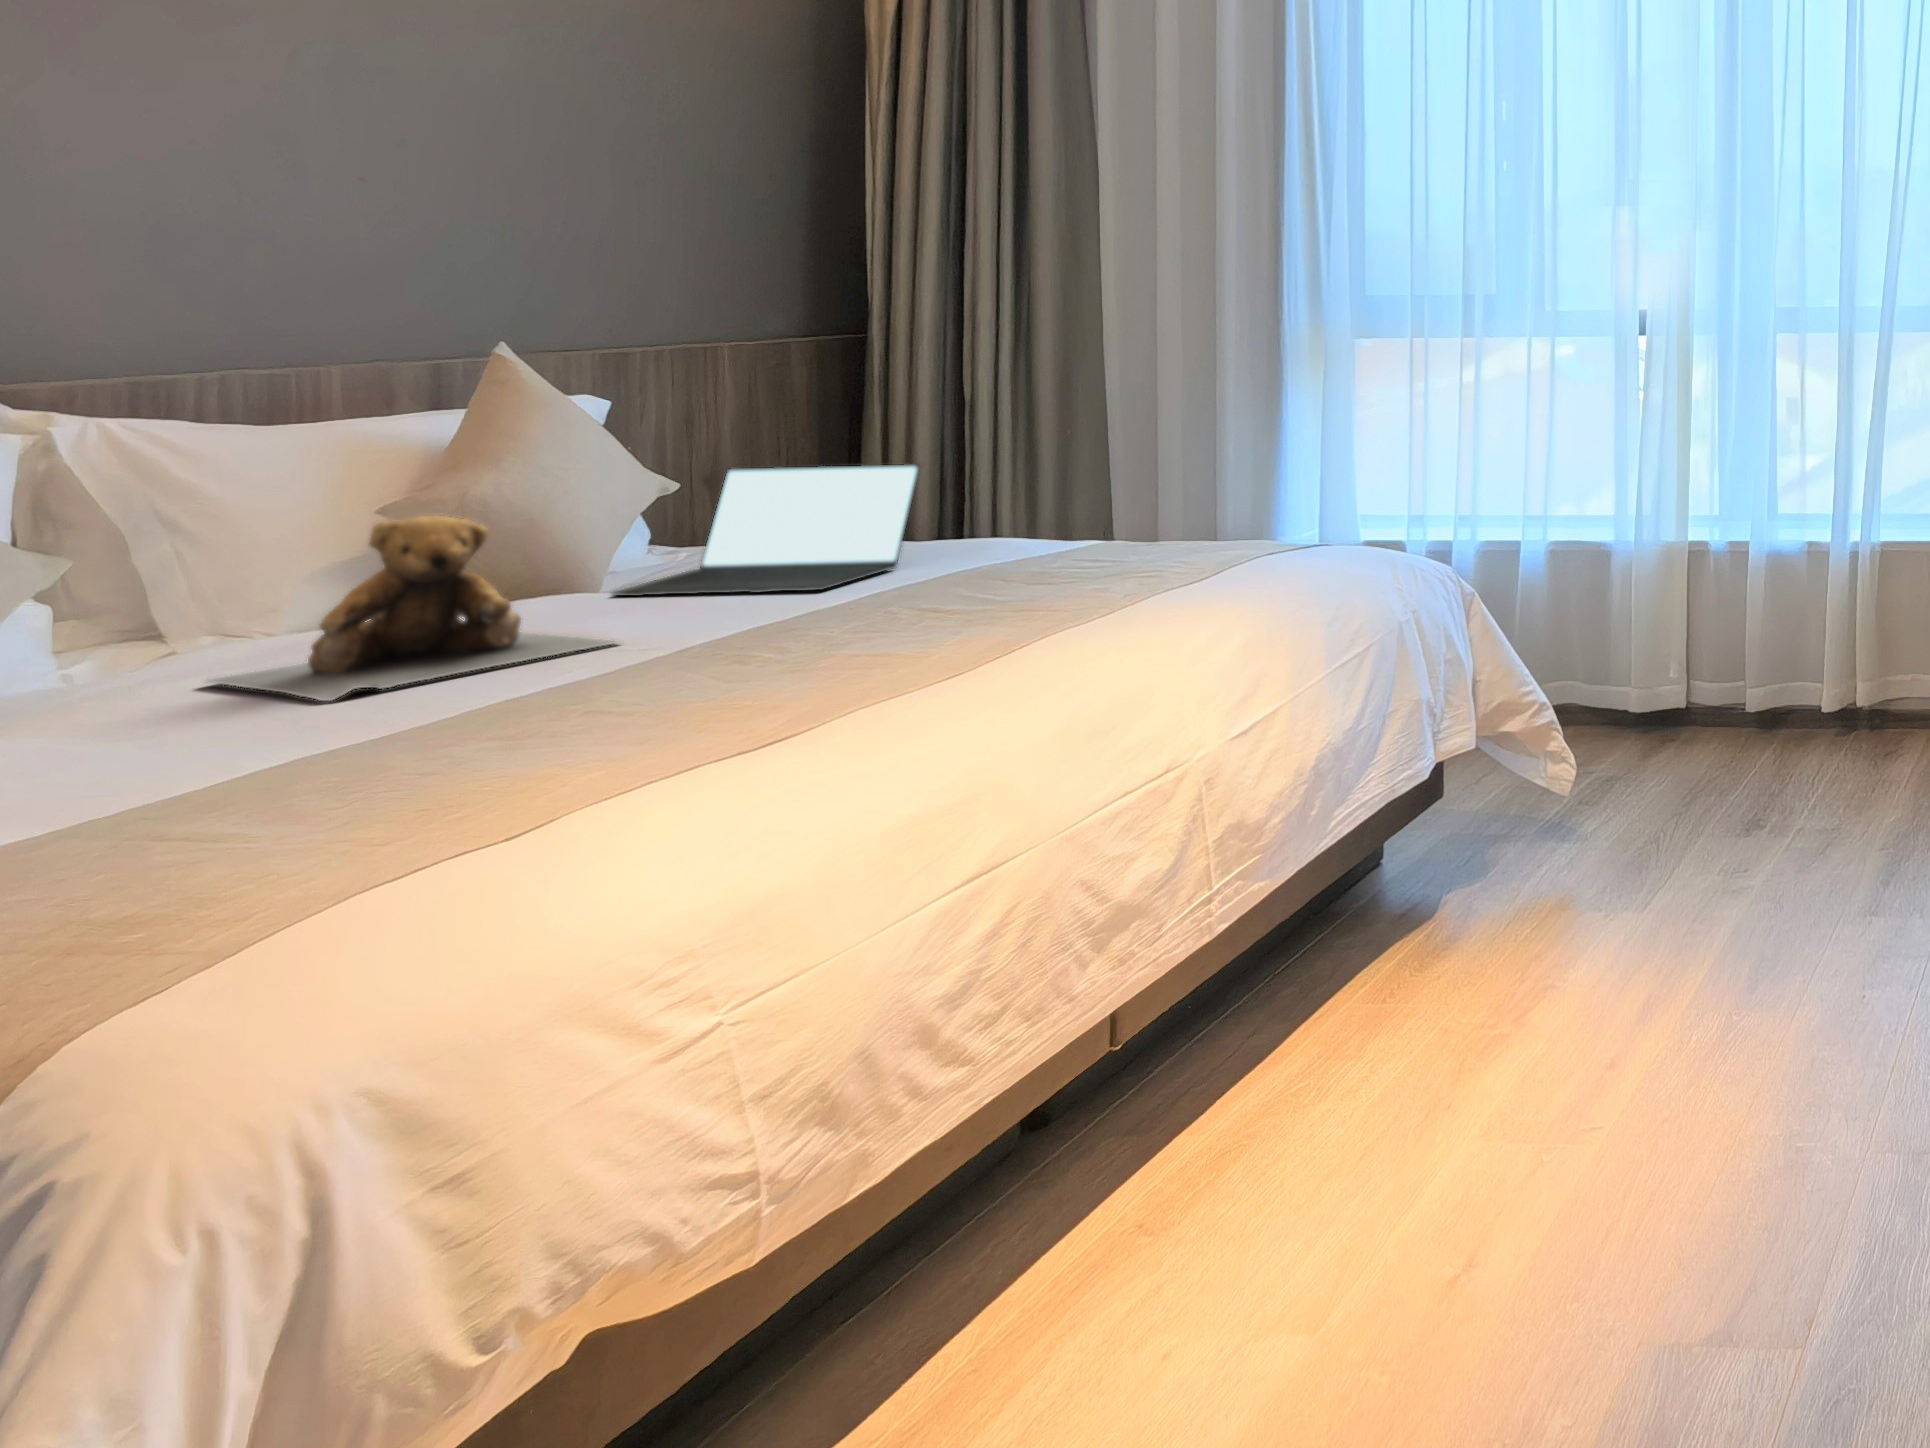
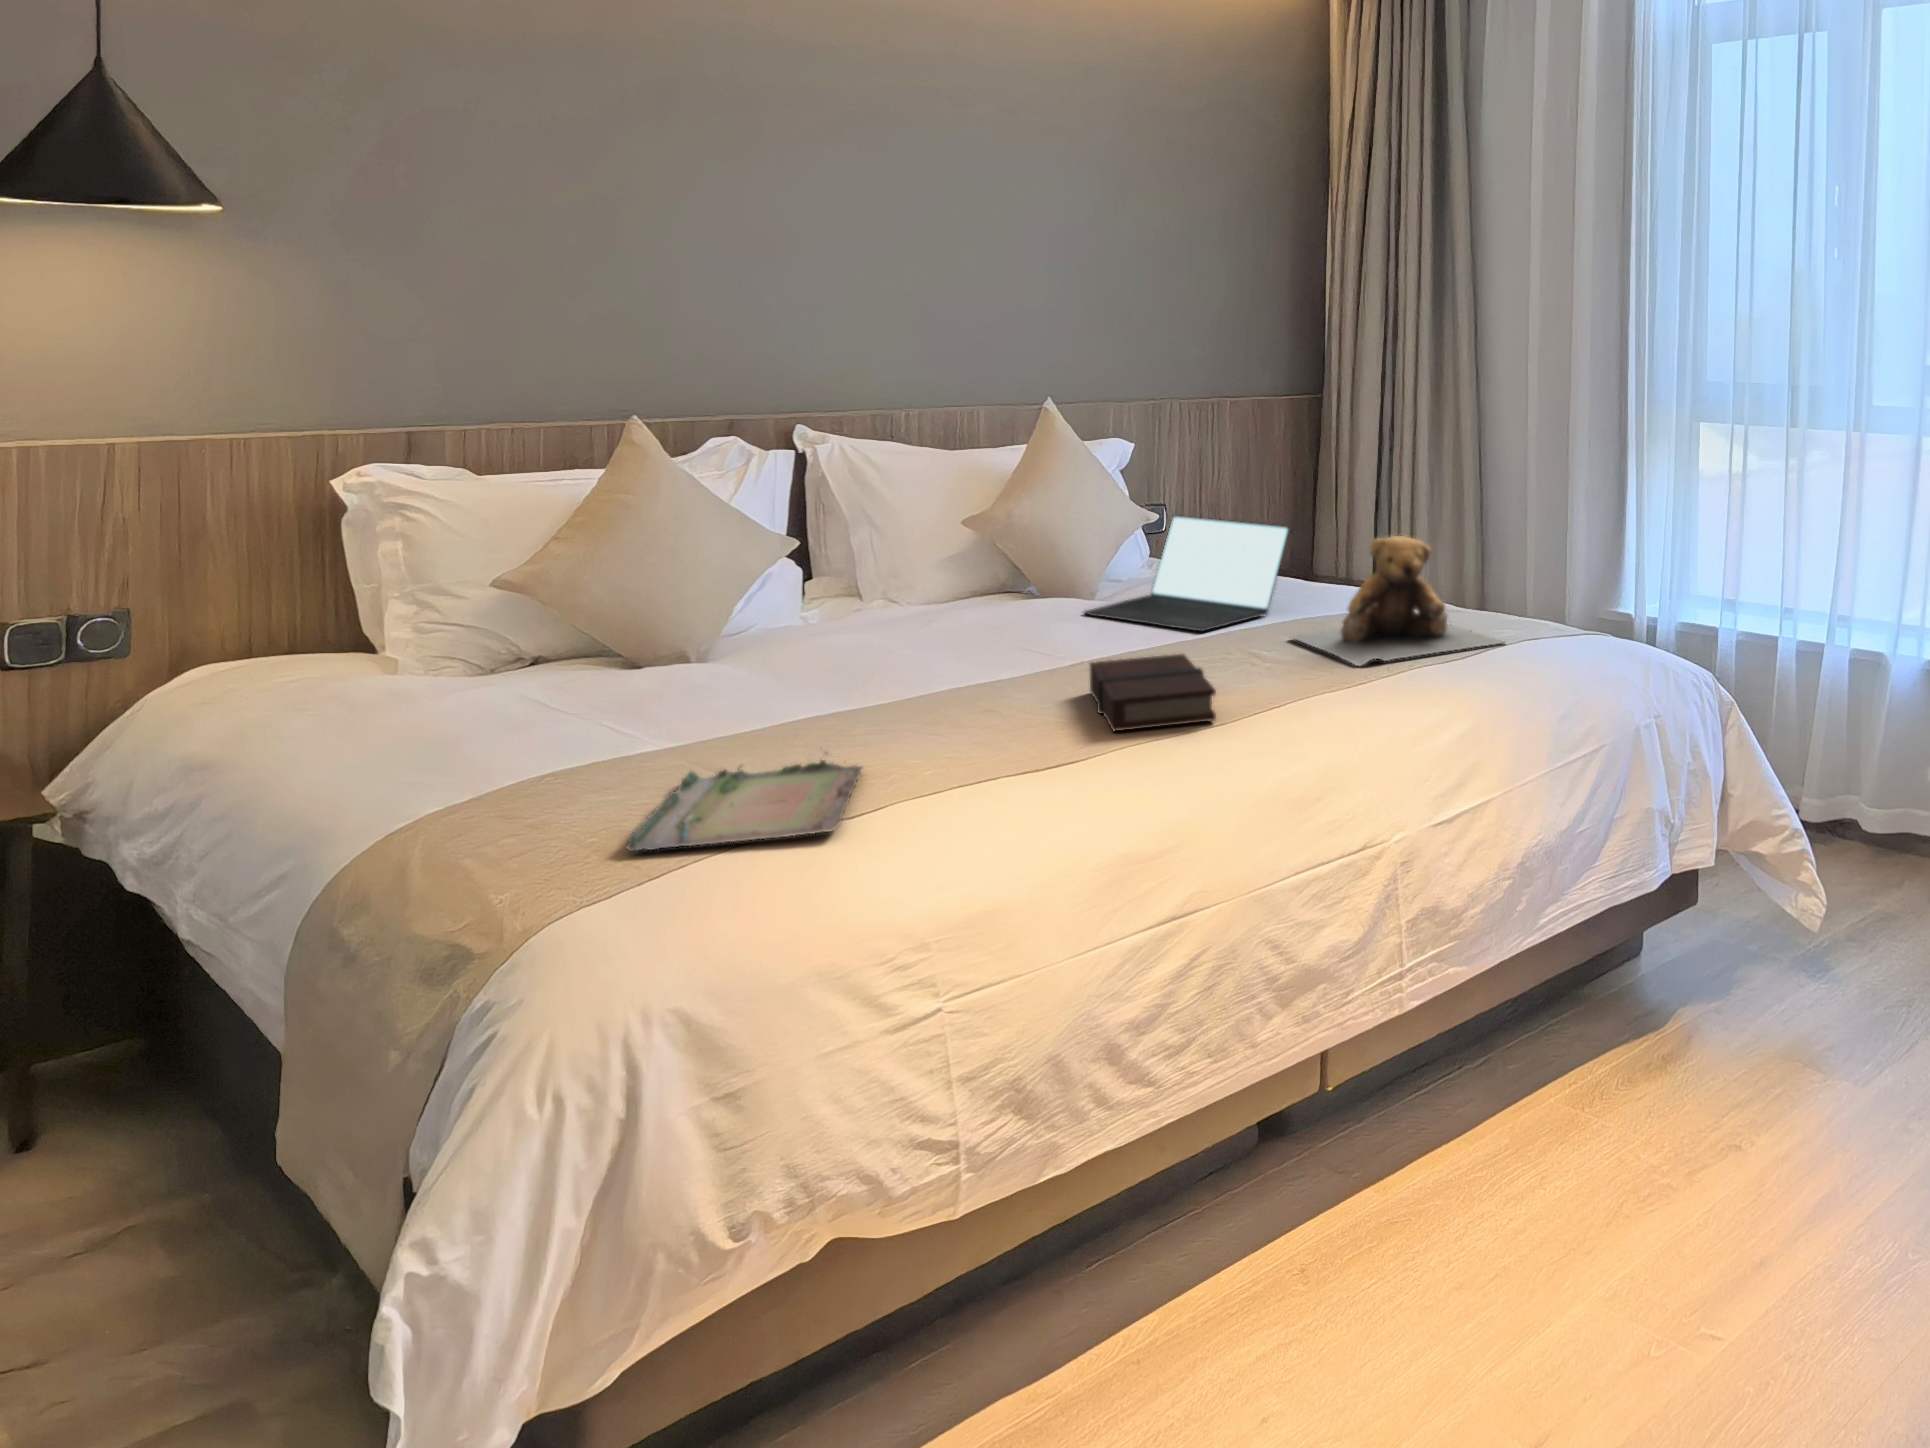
teddy bear: present [209,516,614,701] -> present [1291,536,1503,666]
book: none [726,596,943,676] -> present [1090,654,1216,731]
tray: none [163,733,521,869] -> present [626,760,863,852]

